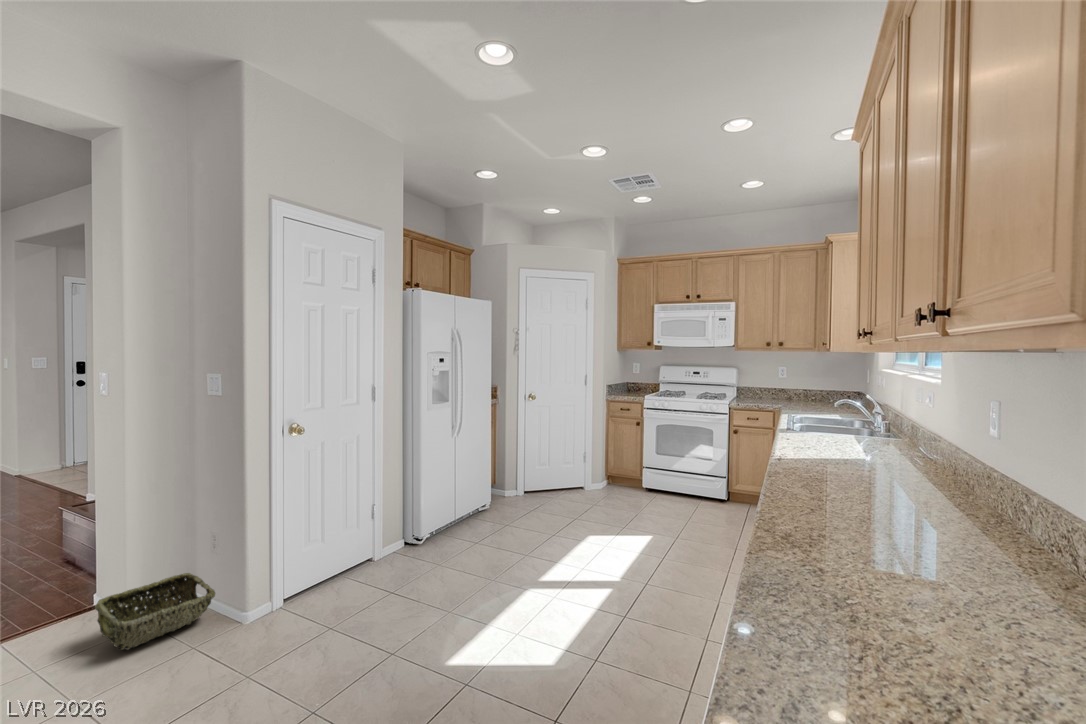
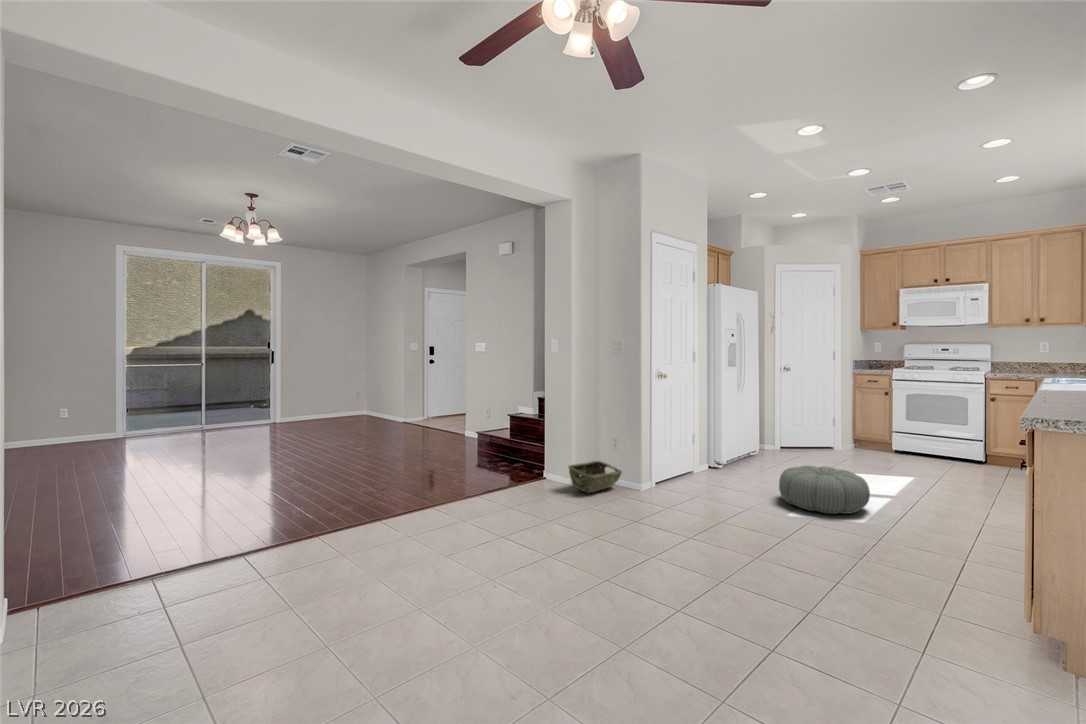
pouf: none [452,559,572,651] -> present [779,466,870,514]

